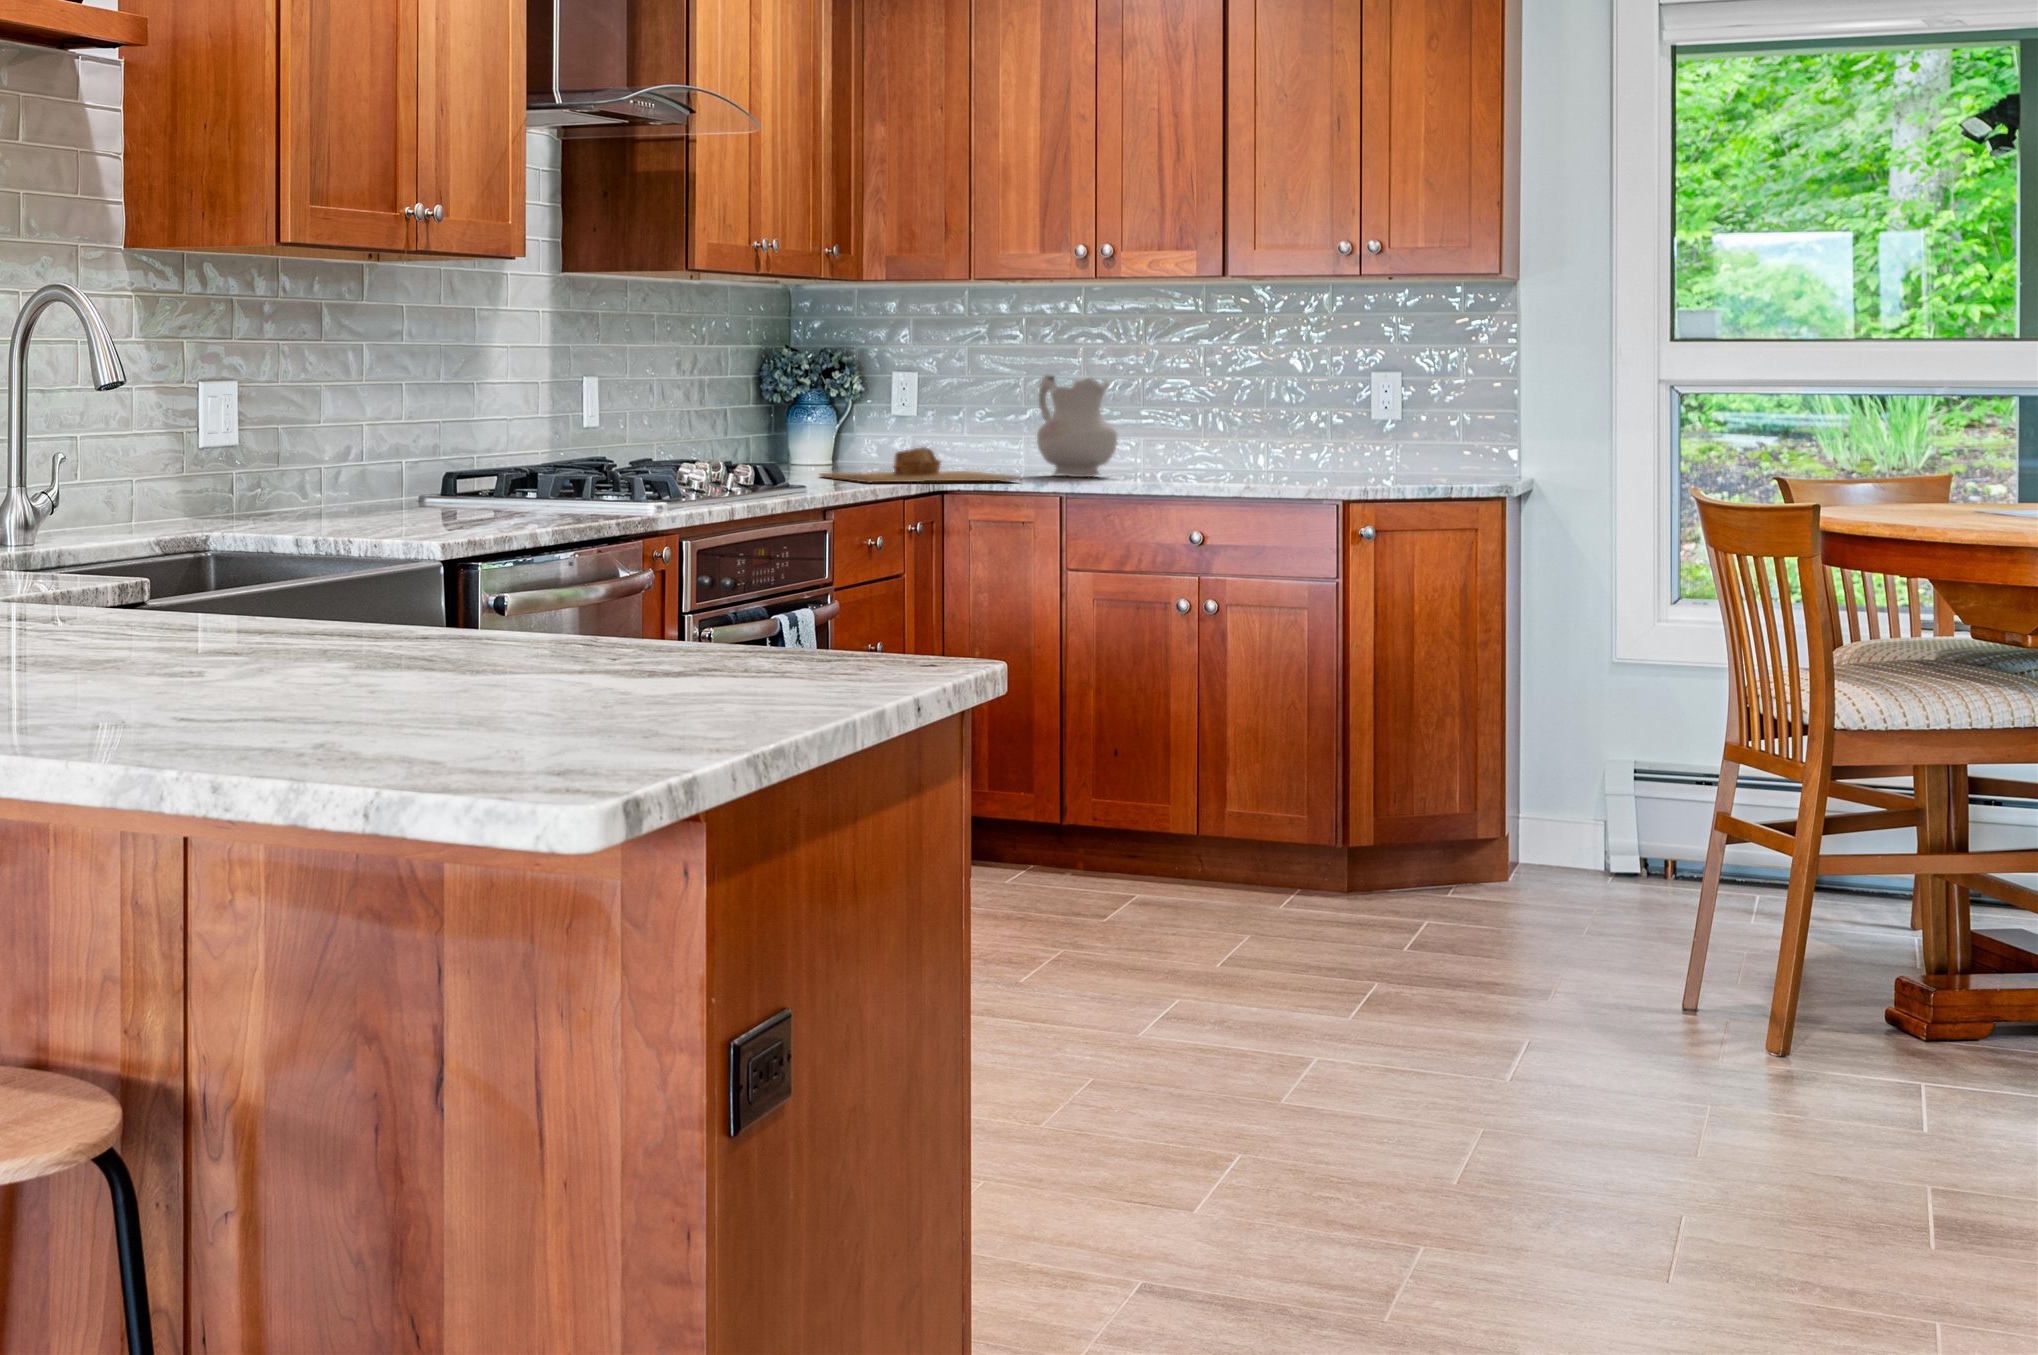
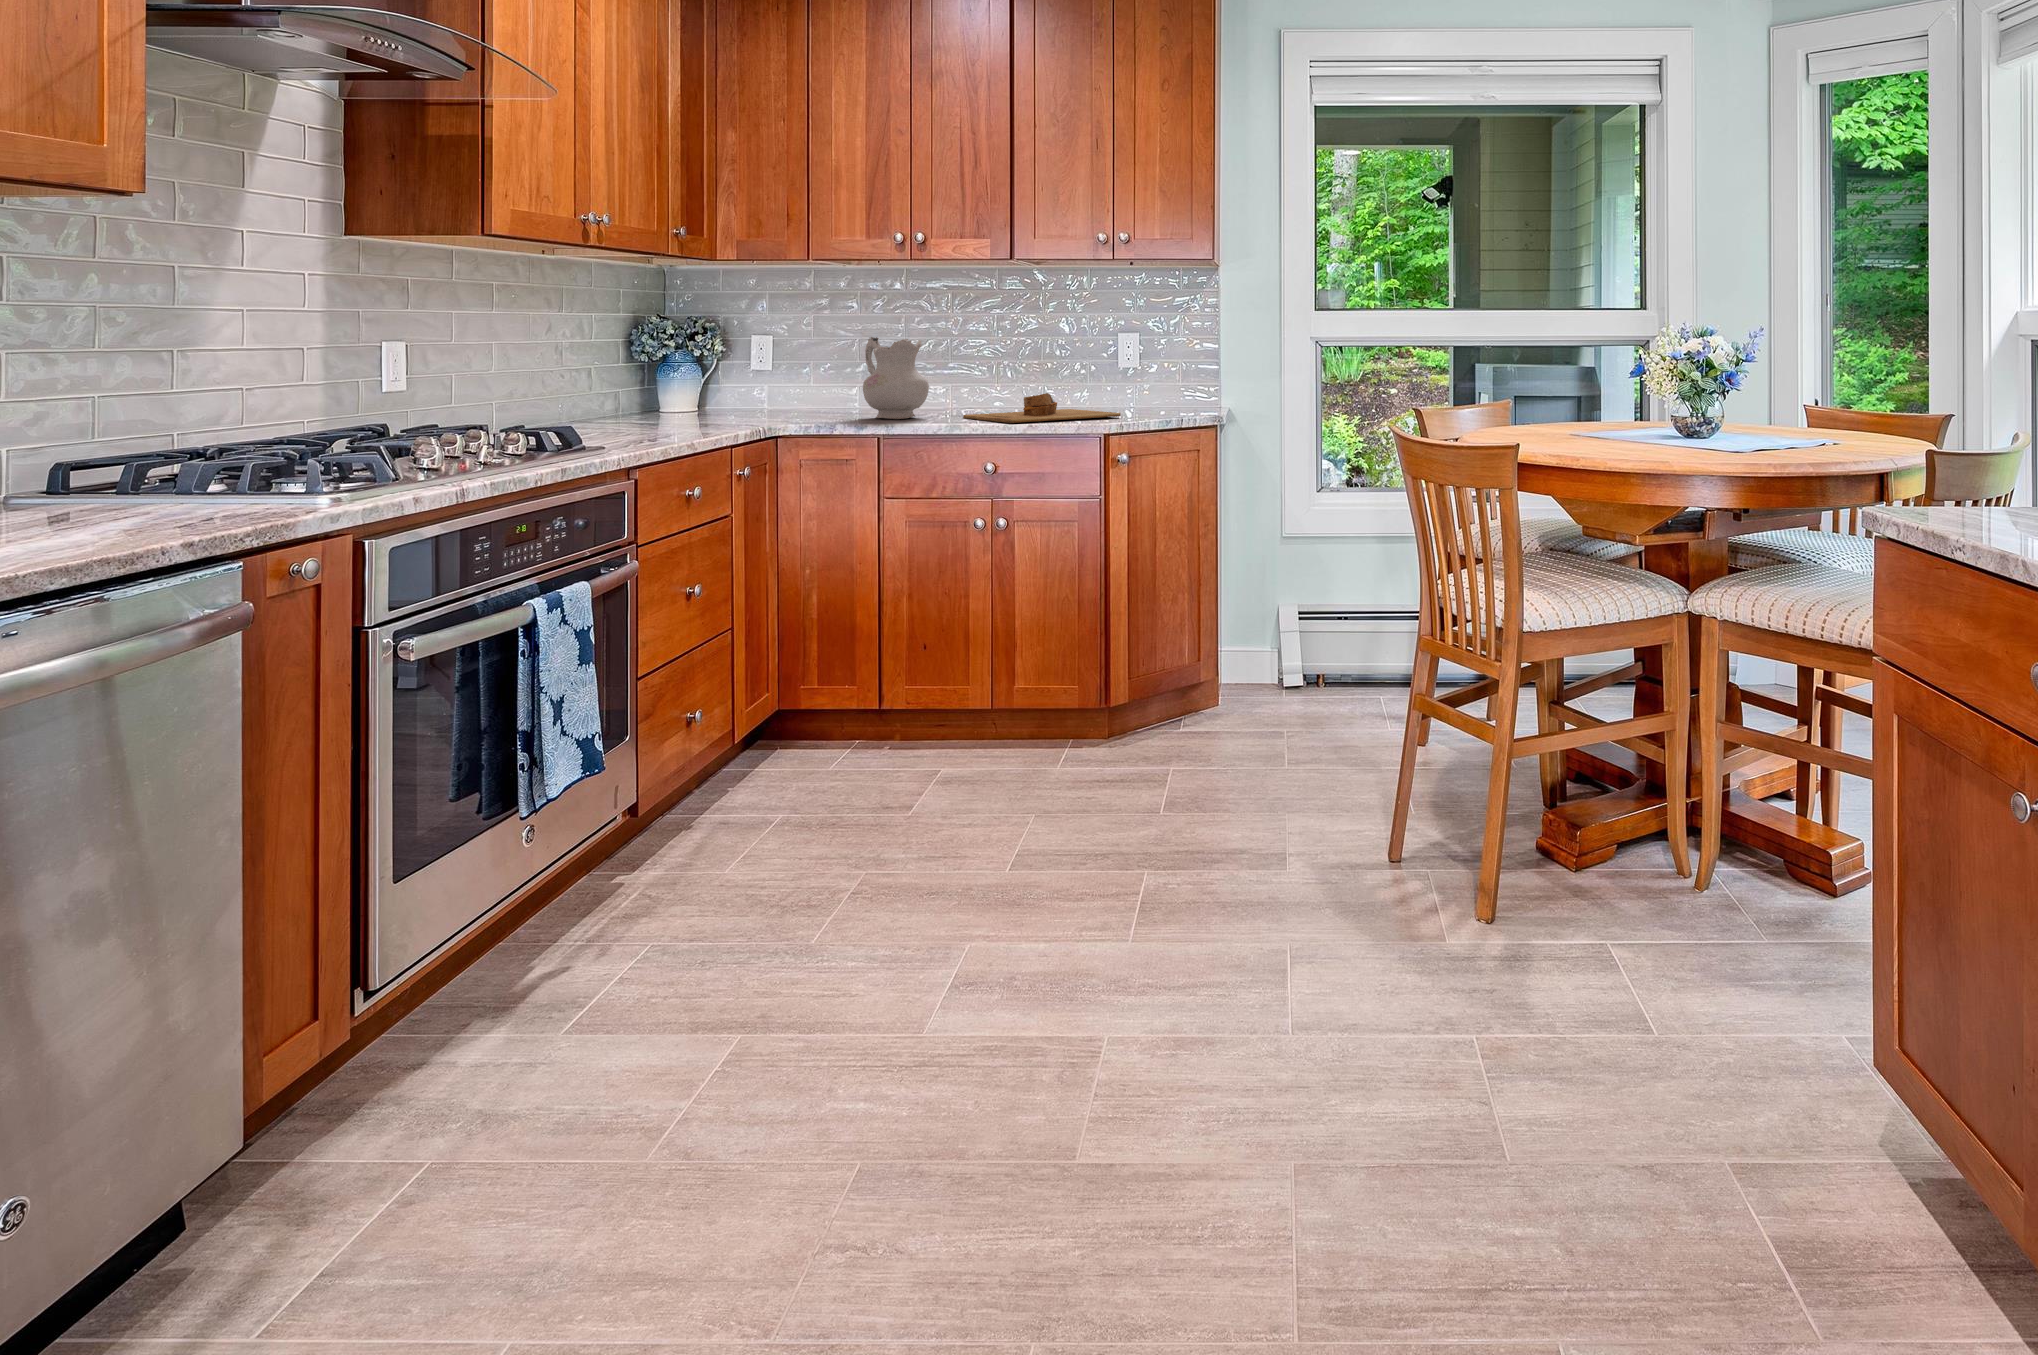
cutting board: present [820,447,1021,483] -> present [963,393,1121,423]

